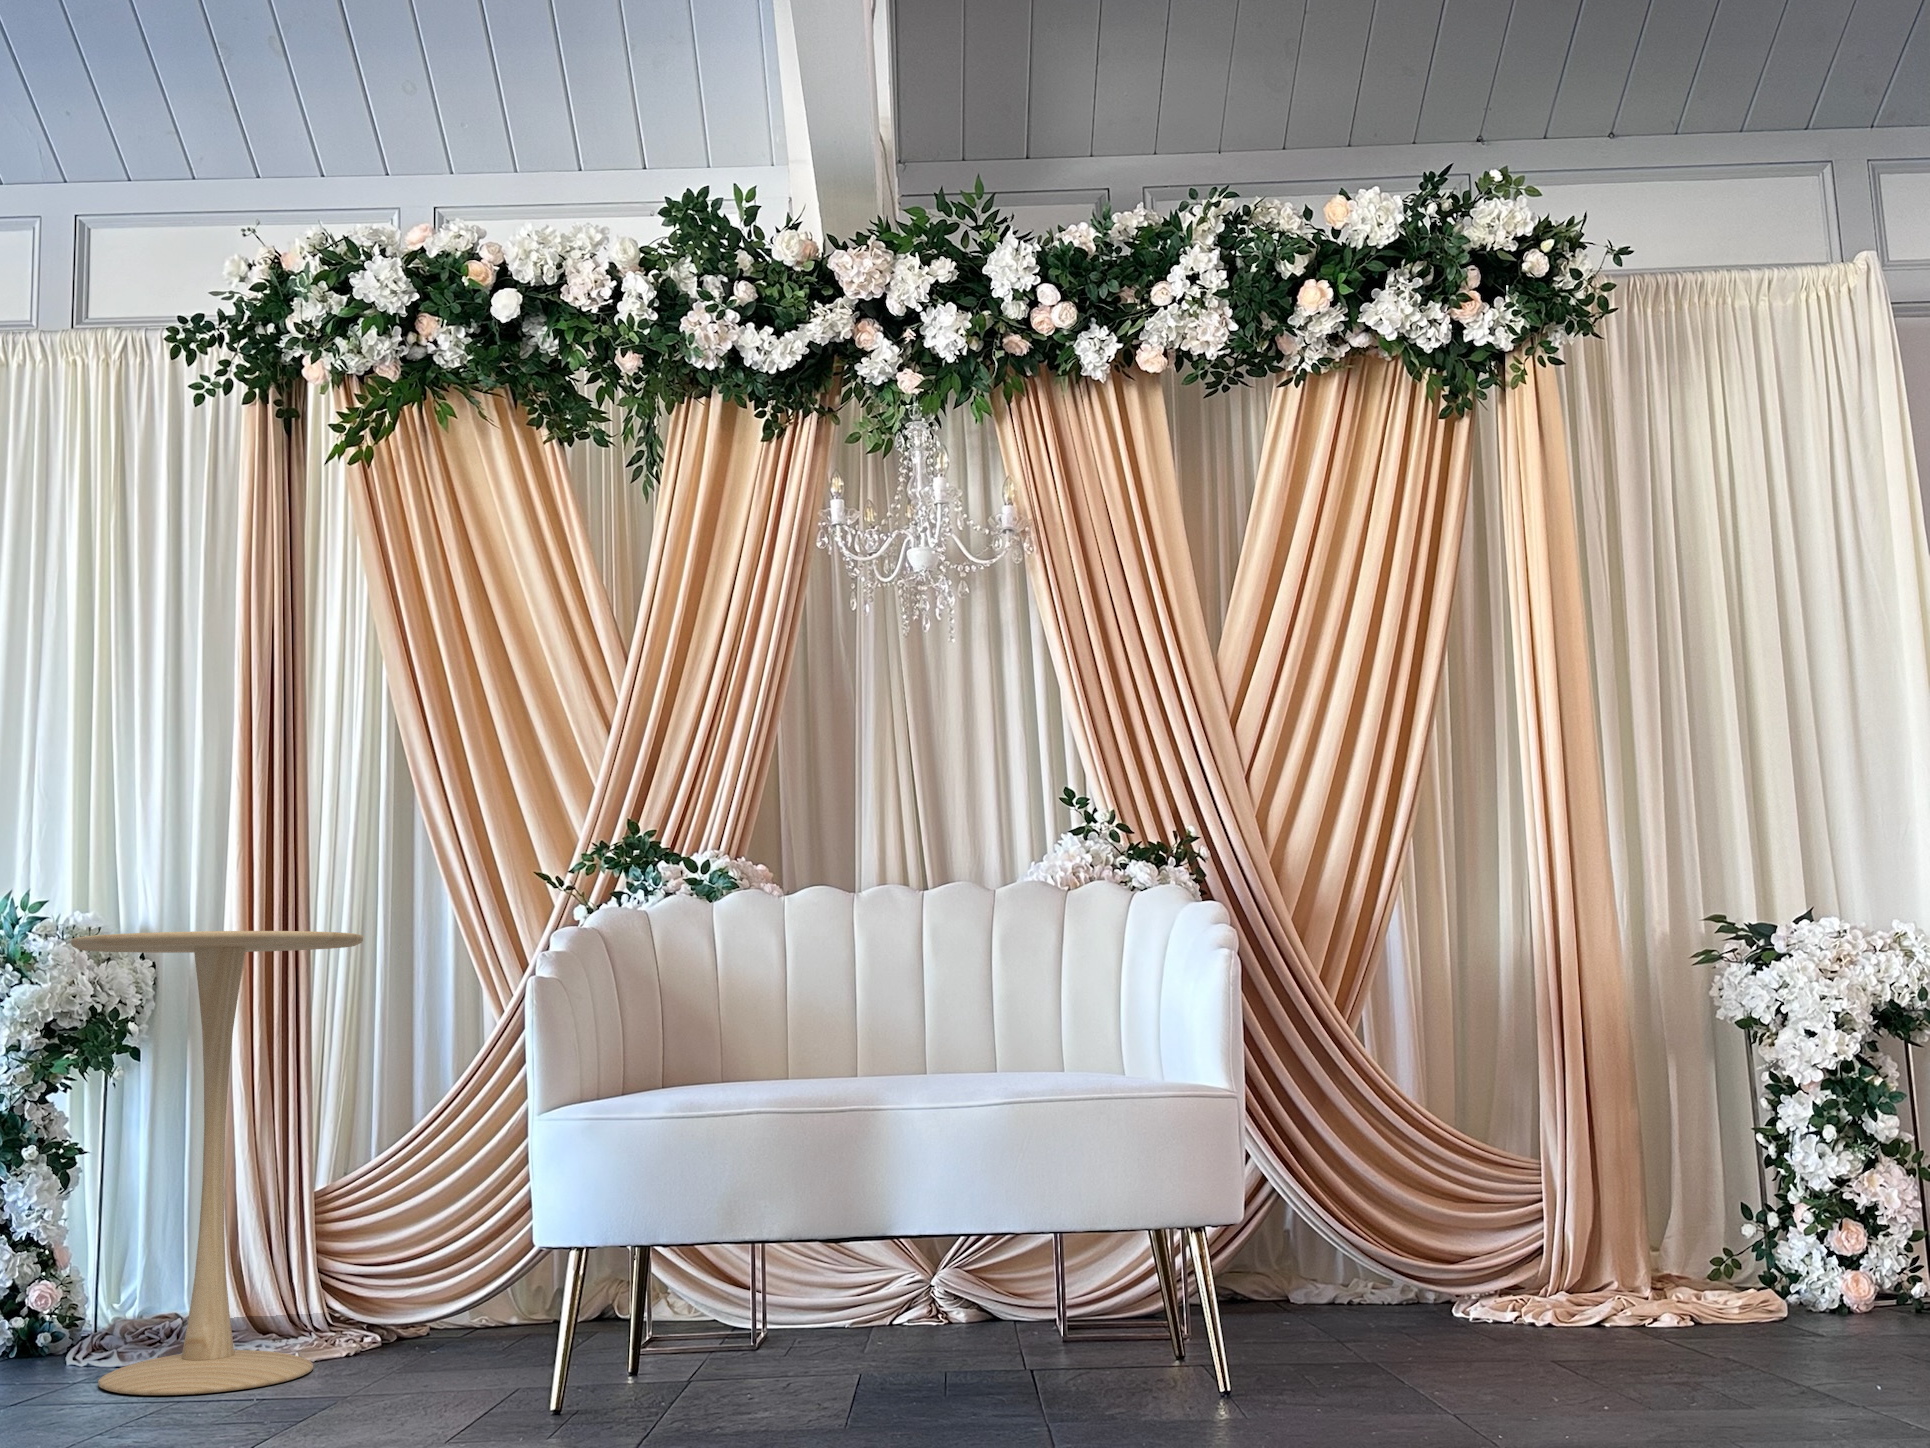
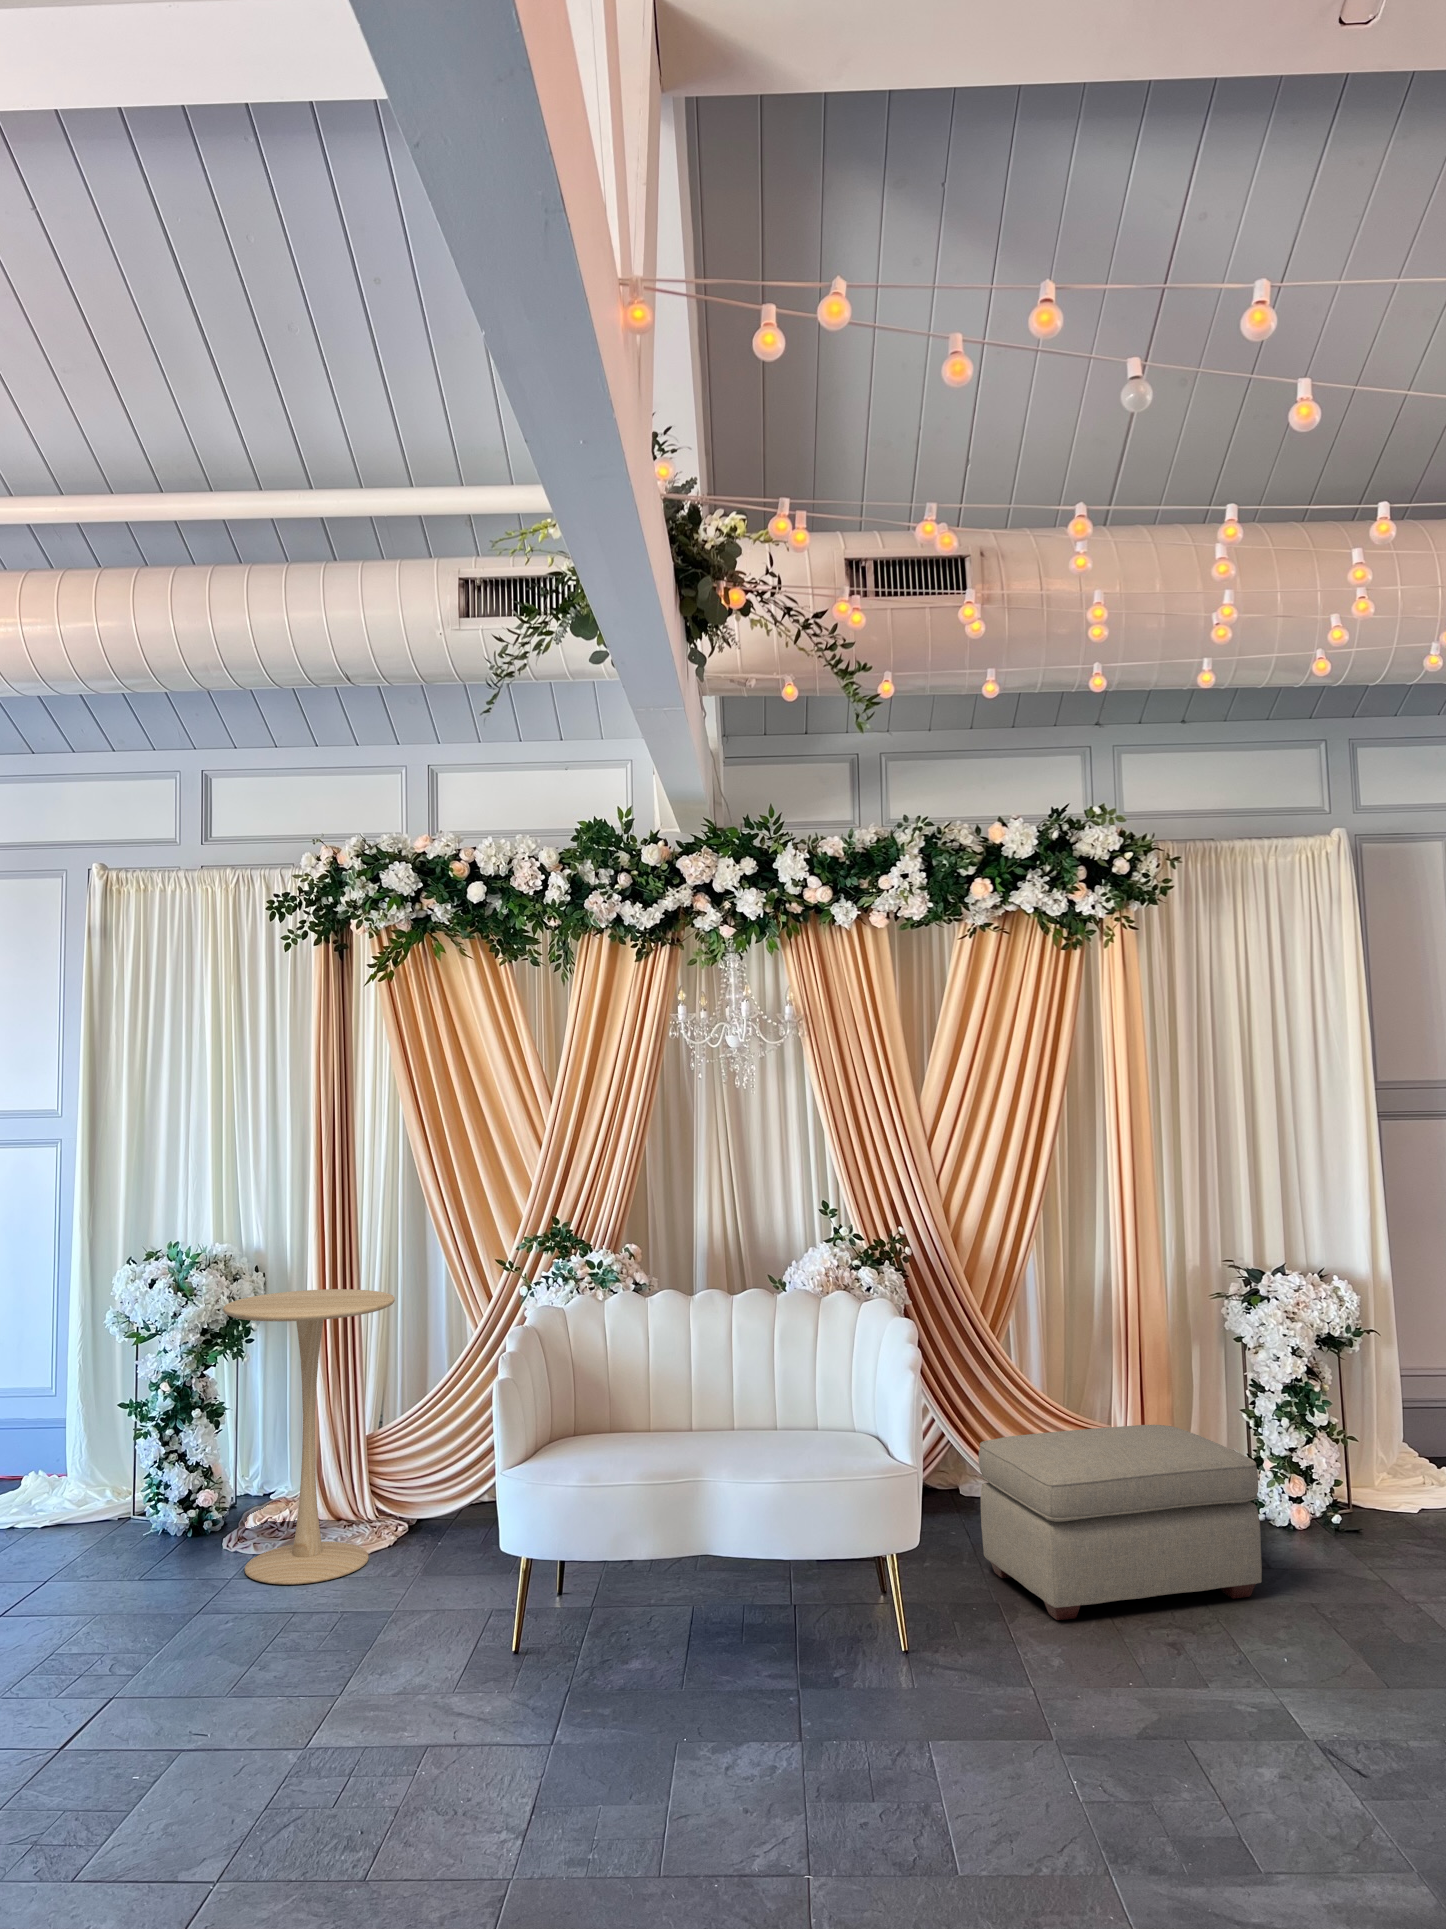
ottoman: none [1343,1116,1835,1395] -> present [979,1425,1262,1620]

